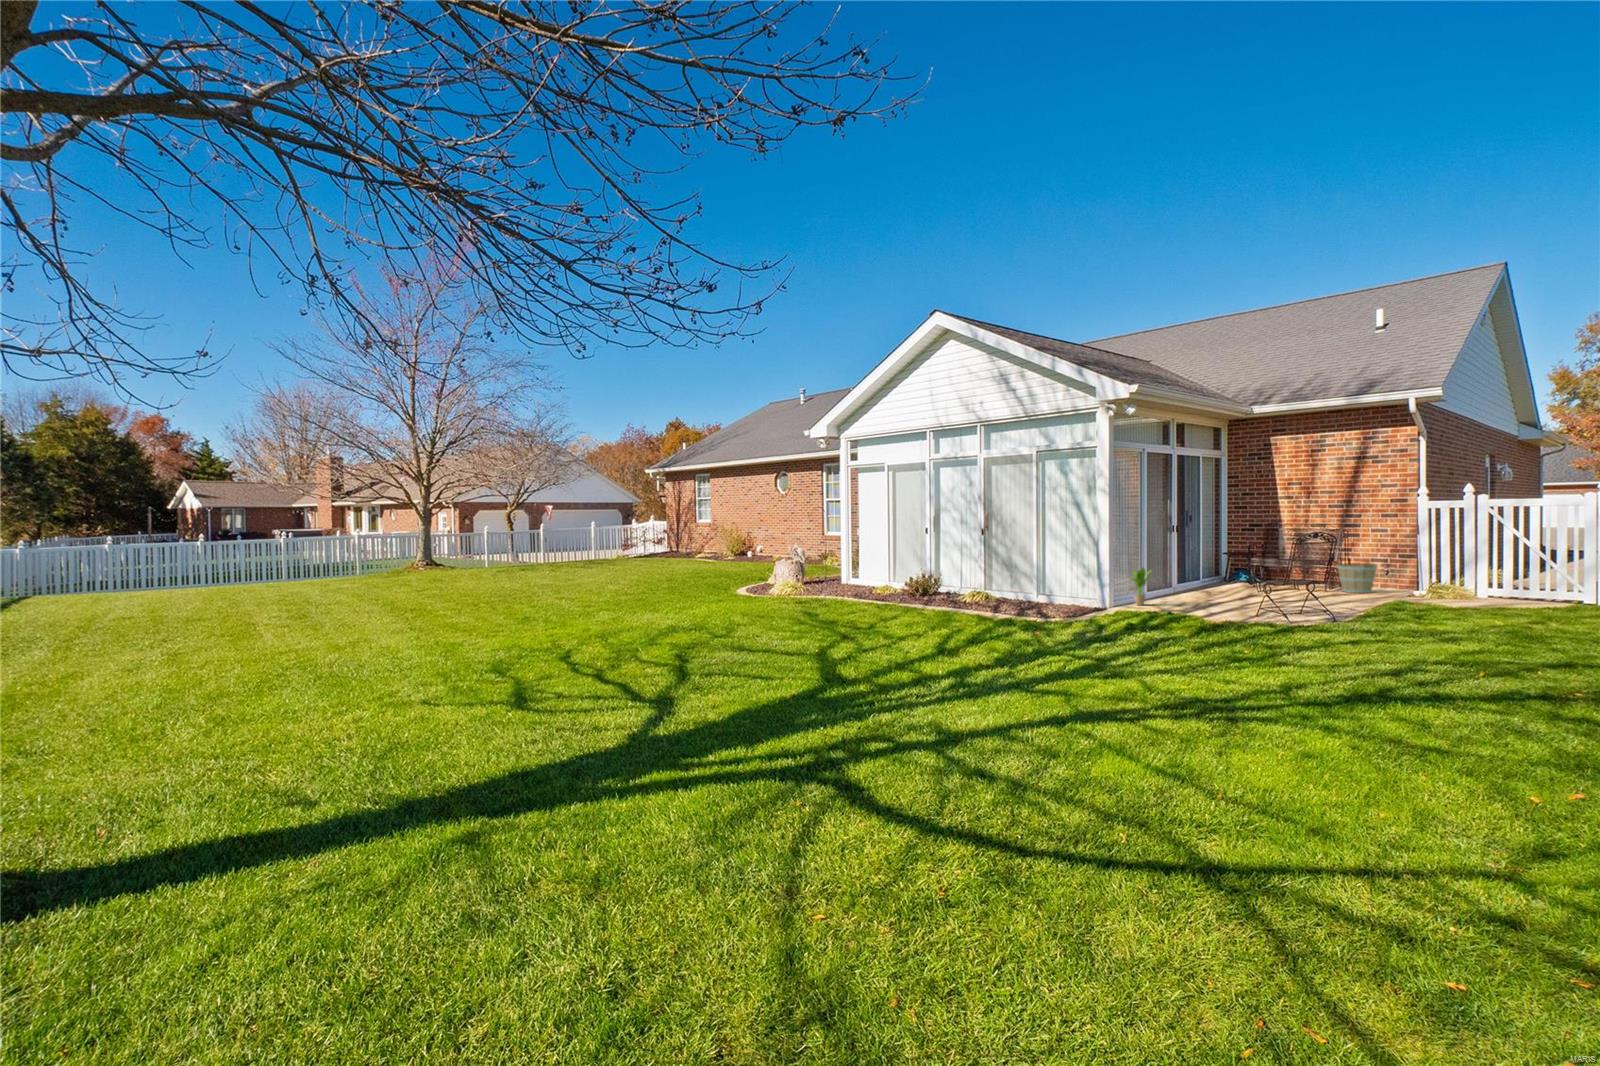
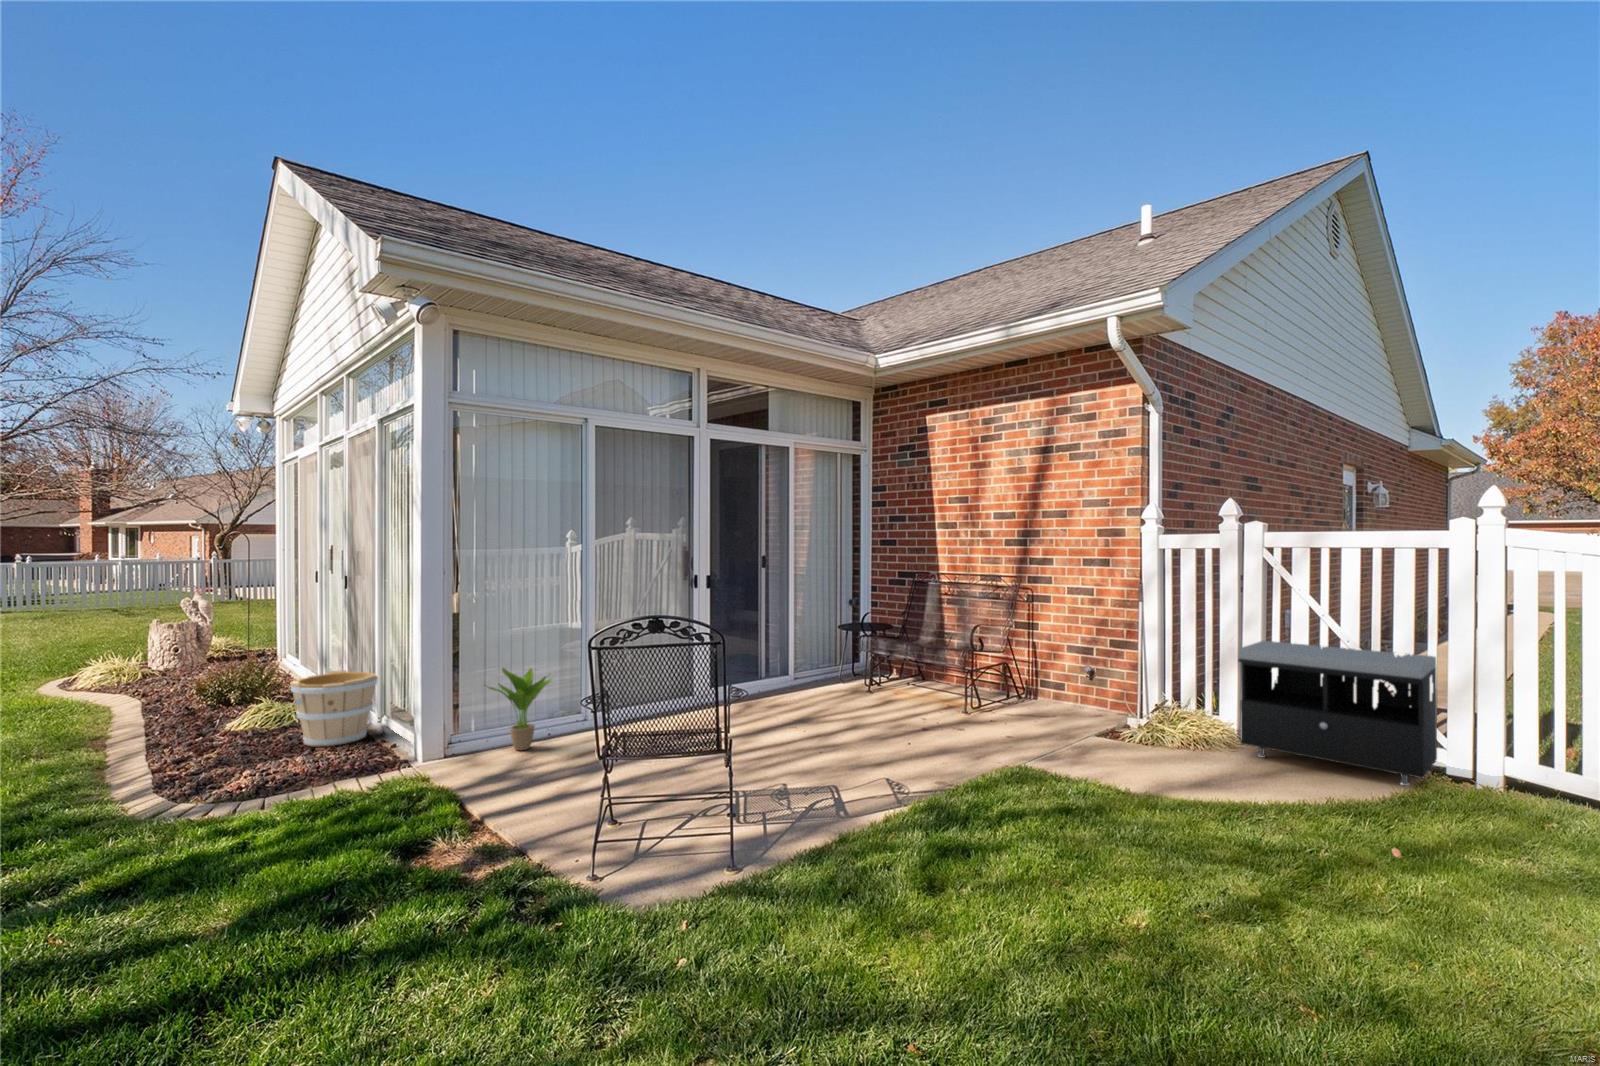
storage bench: none [1482,551,1575,605] -> present [1238,641,1437,786]
wooden bucket: present [1337,563,1377,593] -> present [290,670,378,747]

